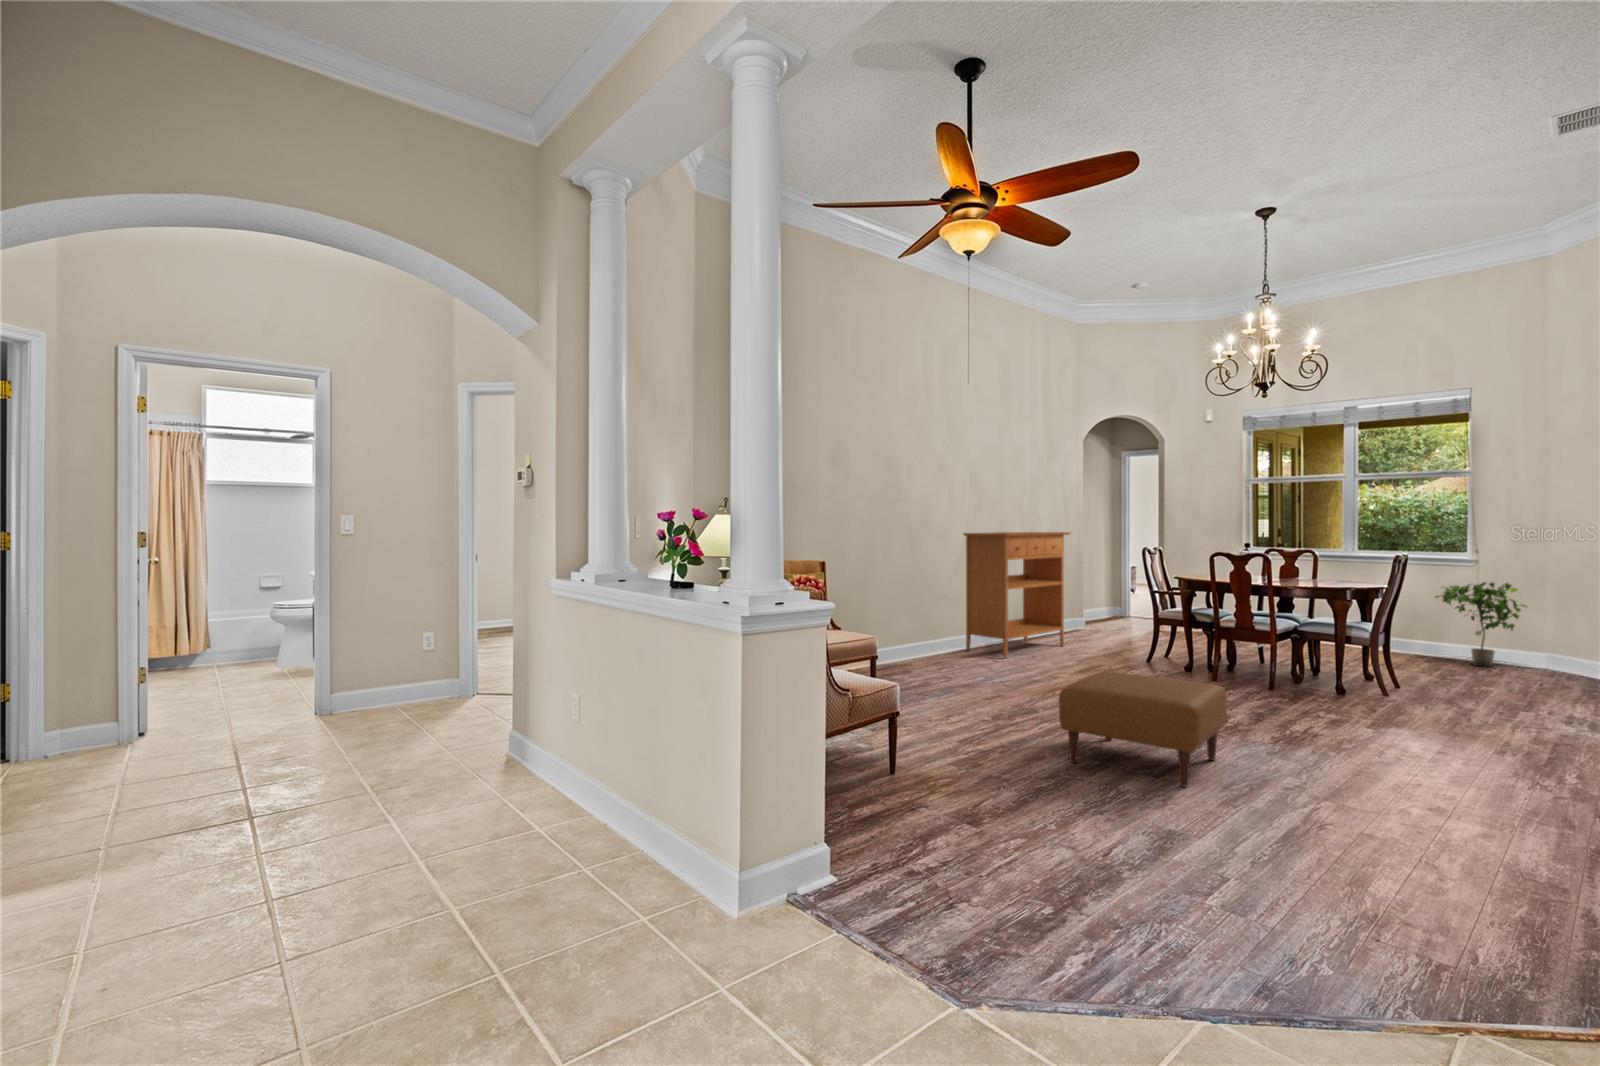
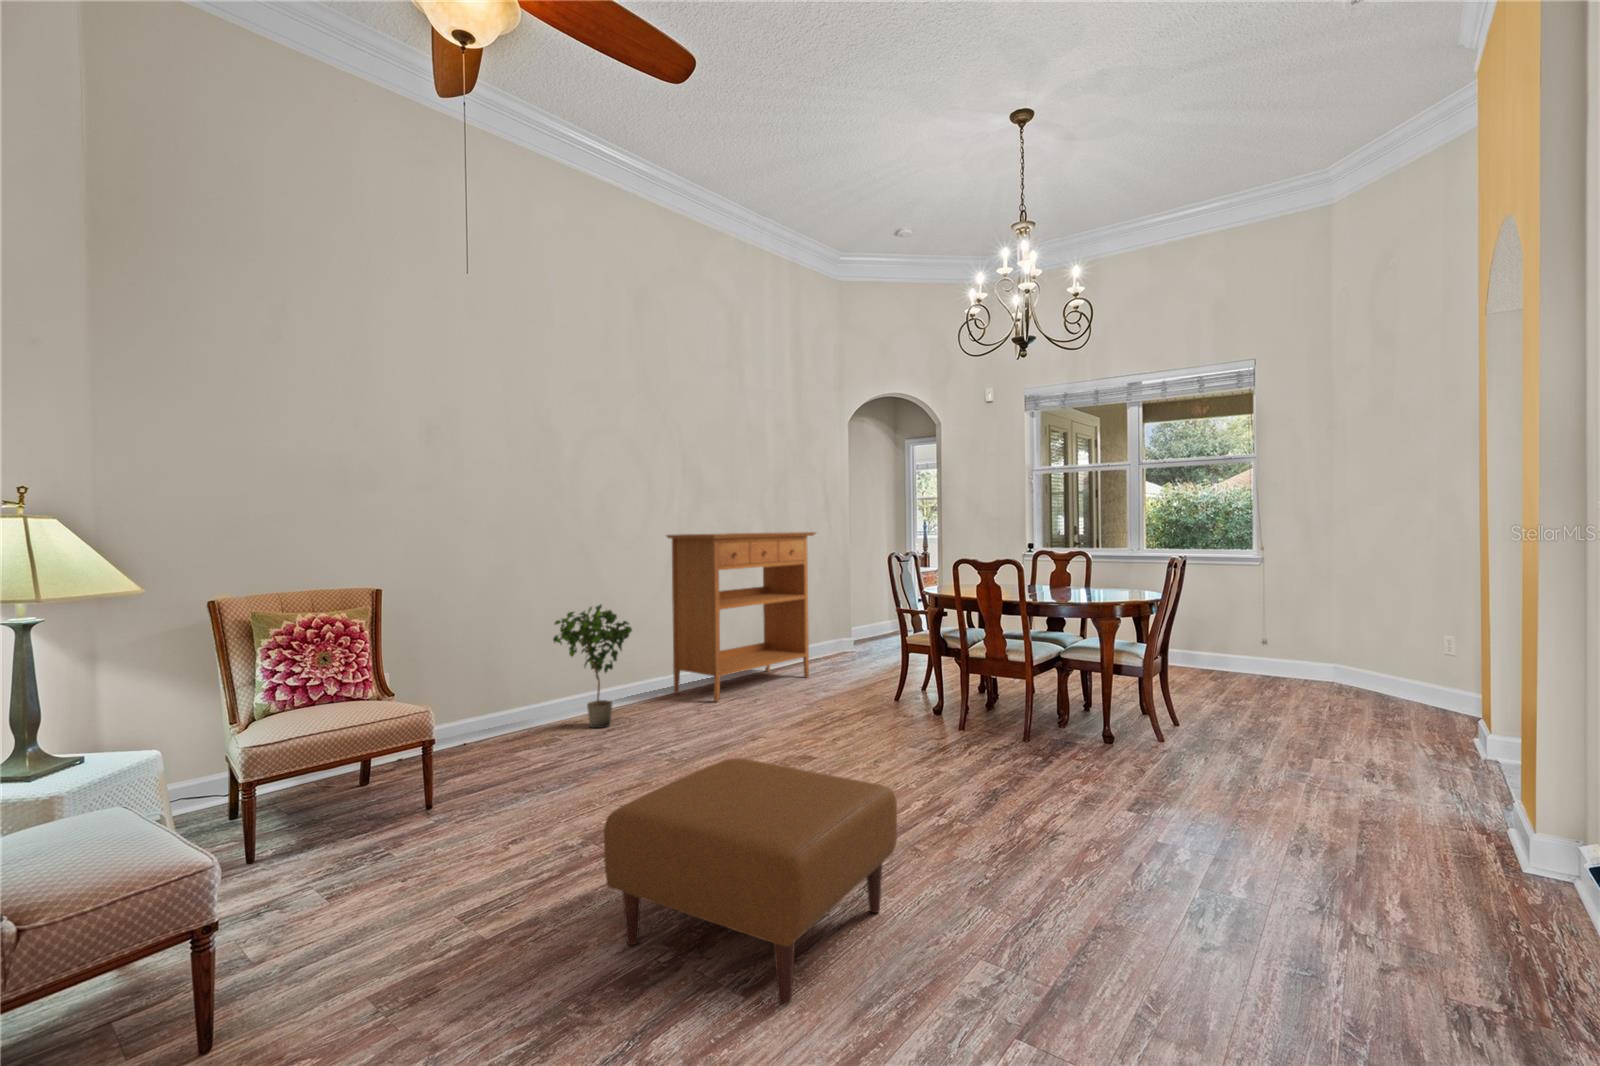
potted plant: present [1436,582,1526,667] -> present [553,605,632,728]

